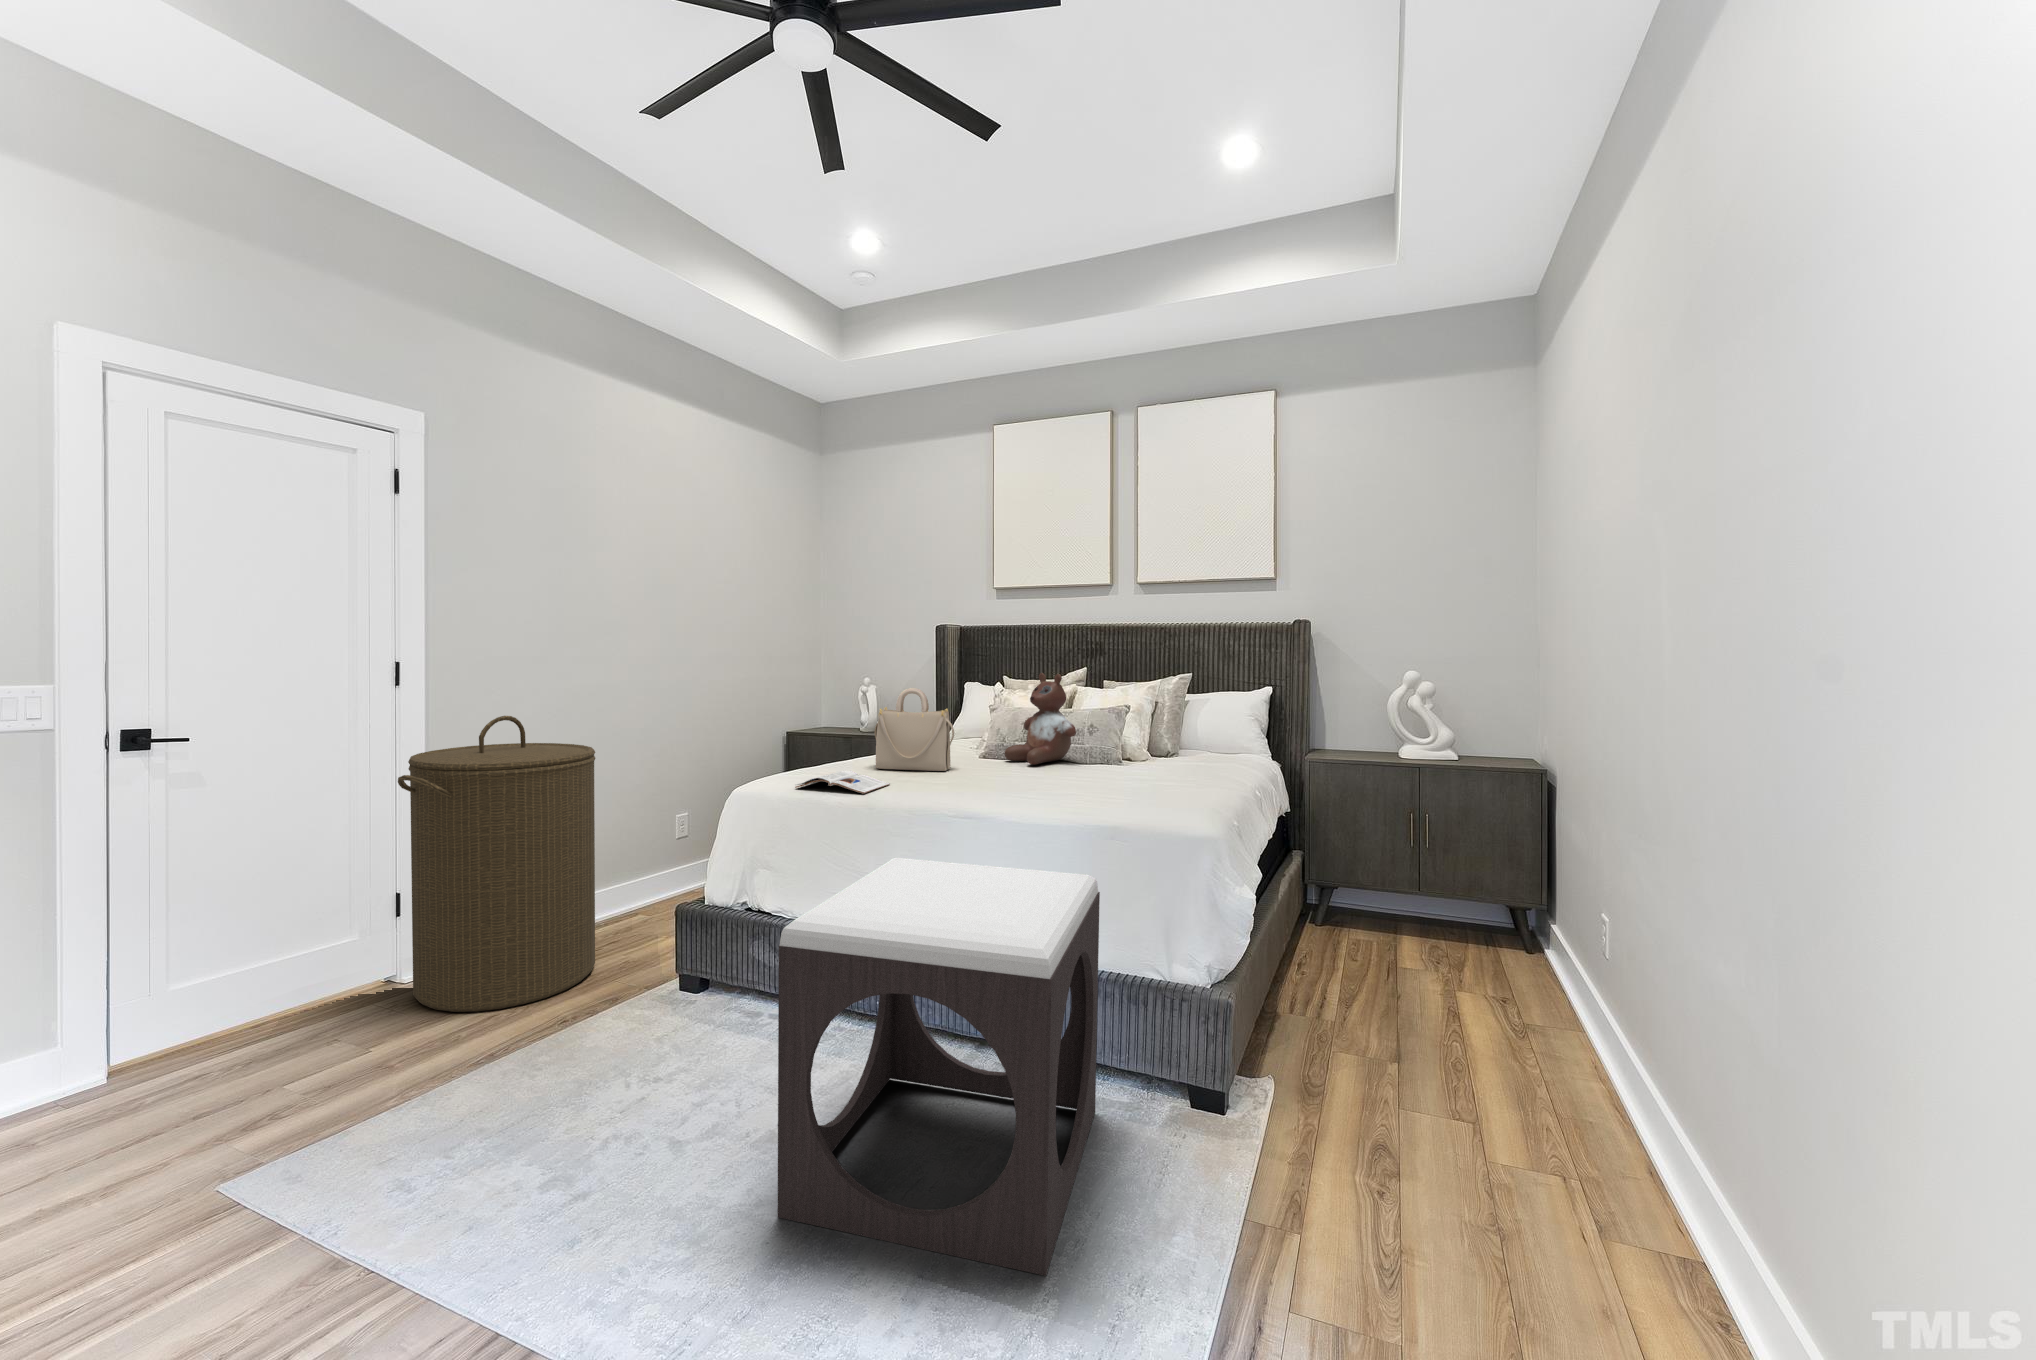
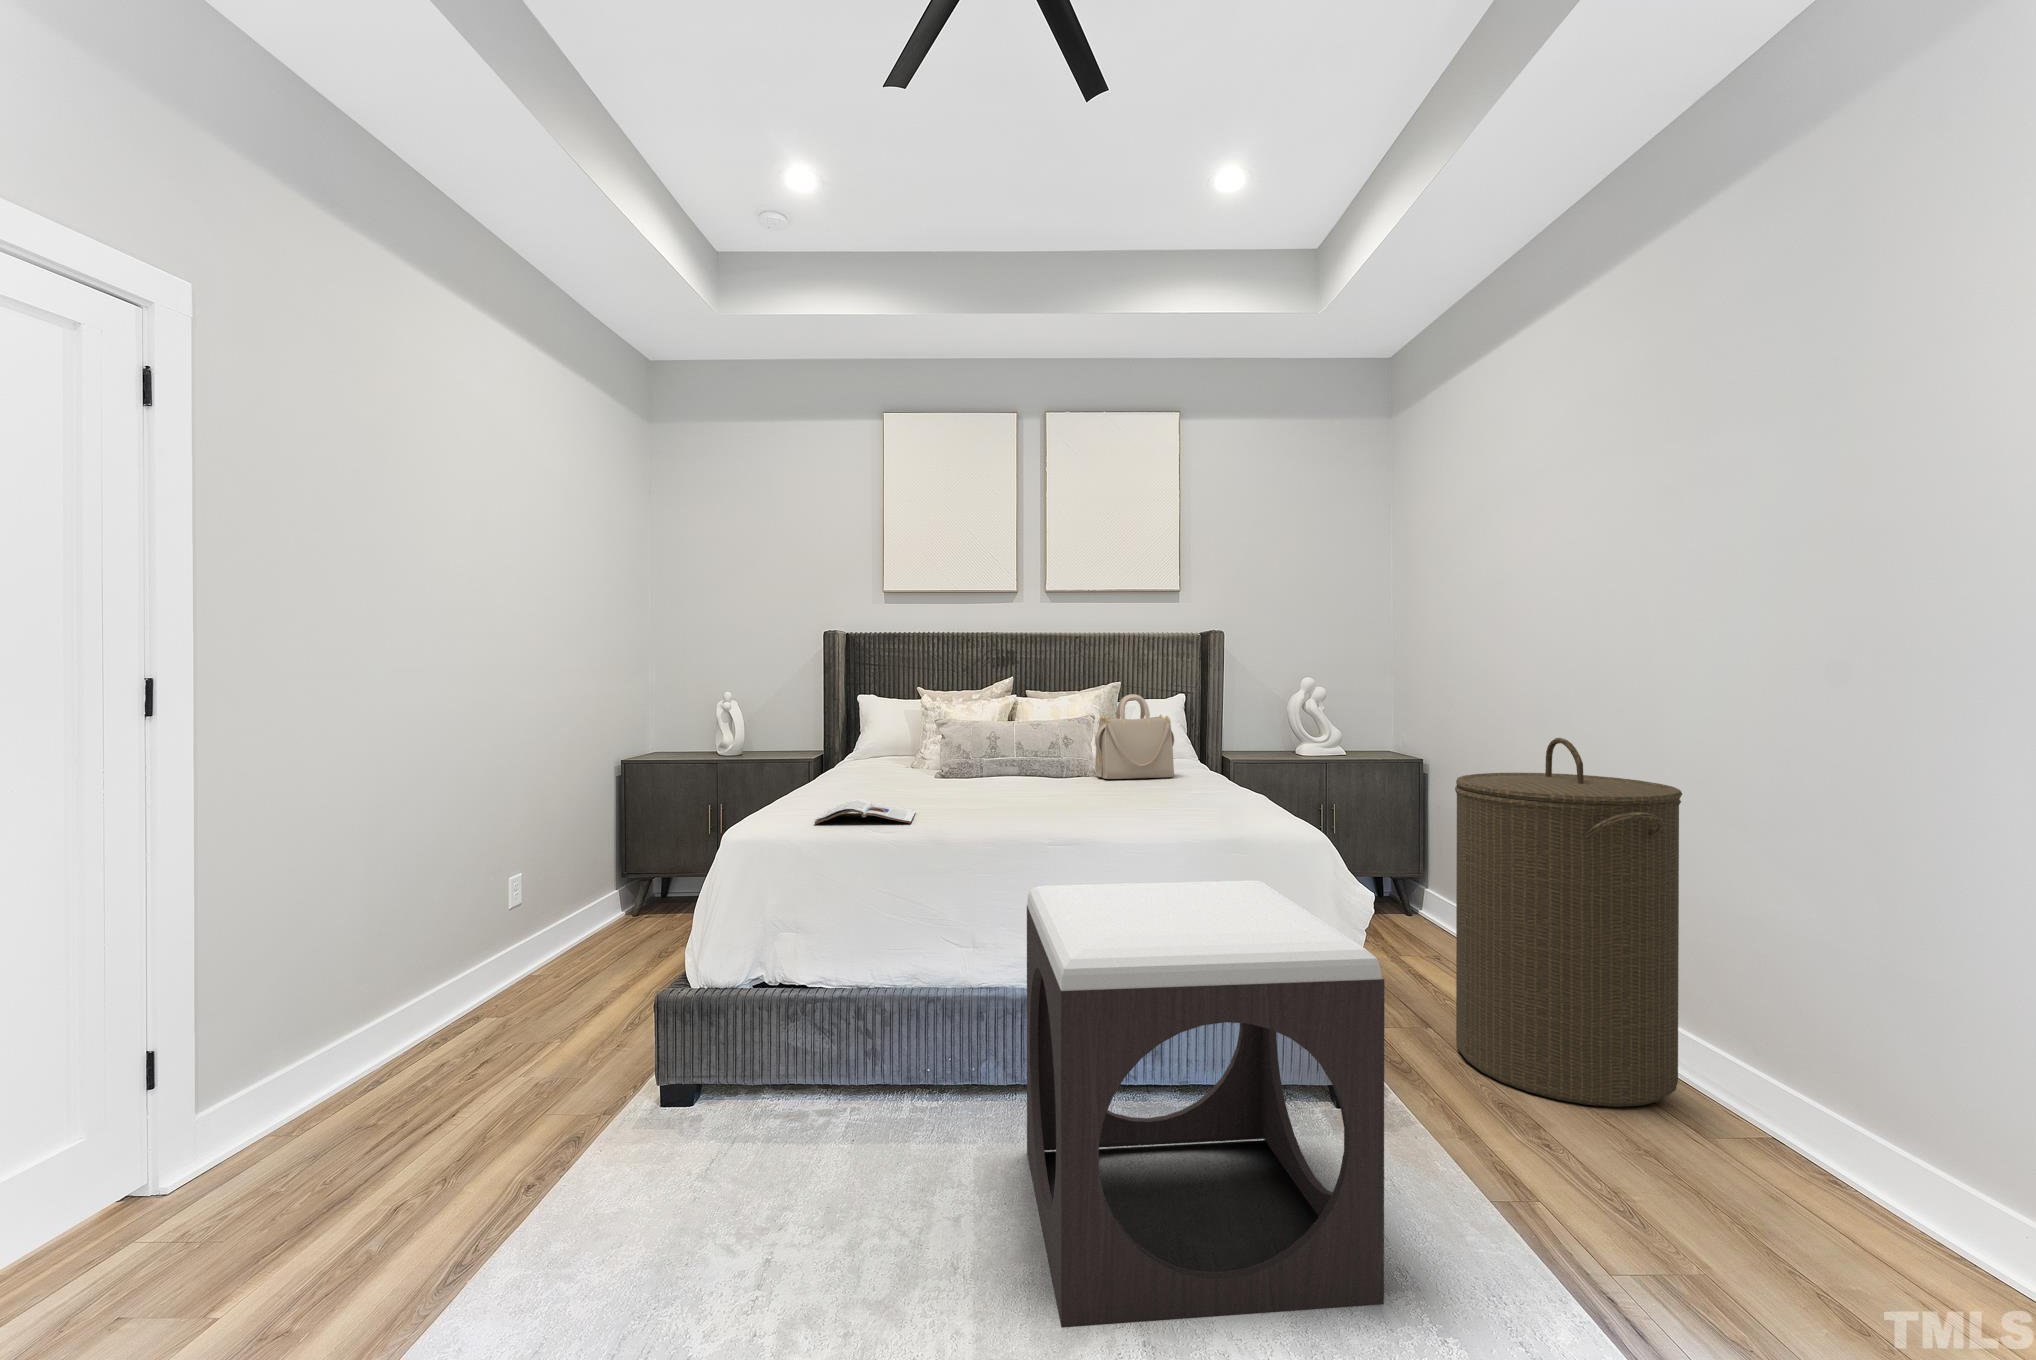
stuffed bear: present [1004,673,1076,765] -> none [984,681,1065,783]
handbag: present [875,688,954,771] -> present [1095,694,1174,779]
laundry hamper: present [398,716,595,1012] -> present [1455,738,1682,1107]

